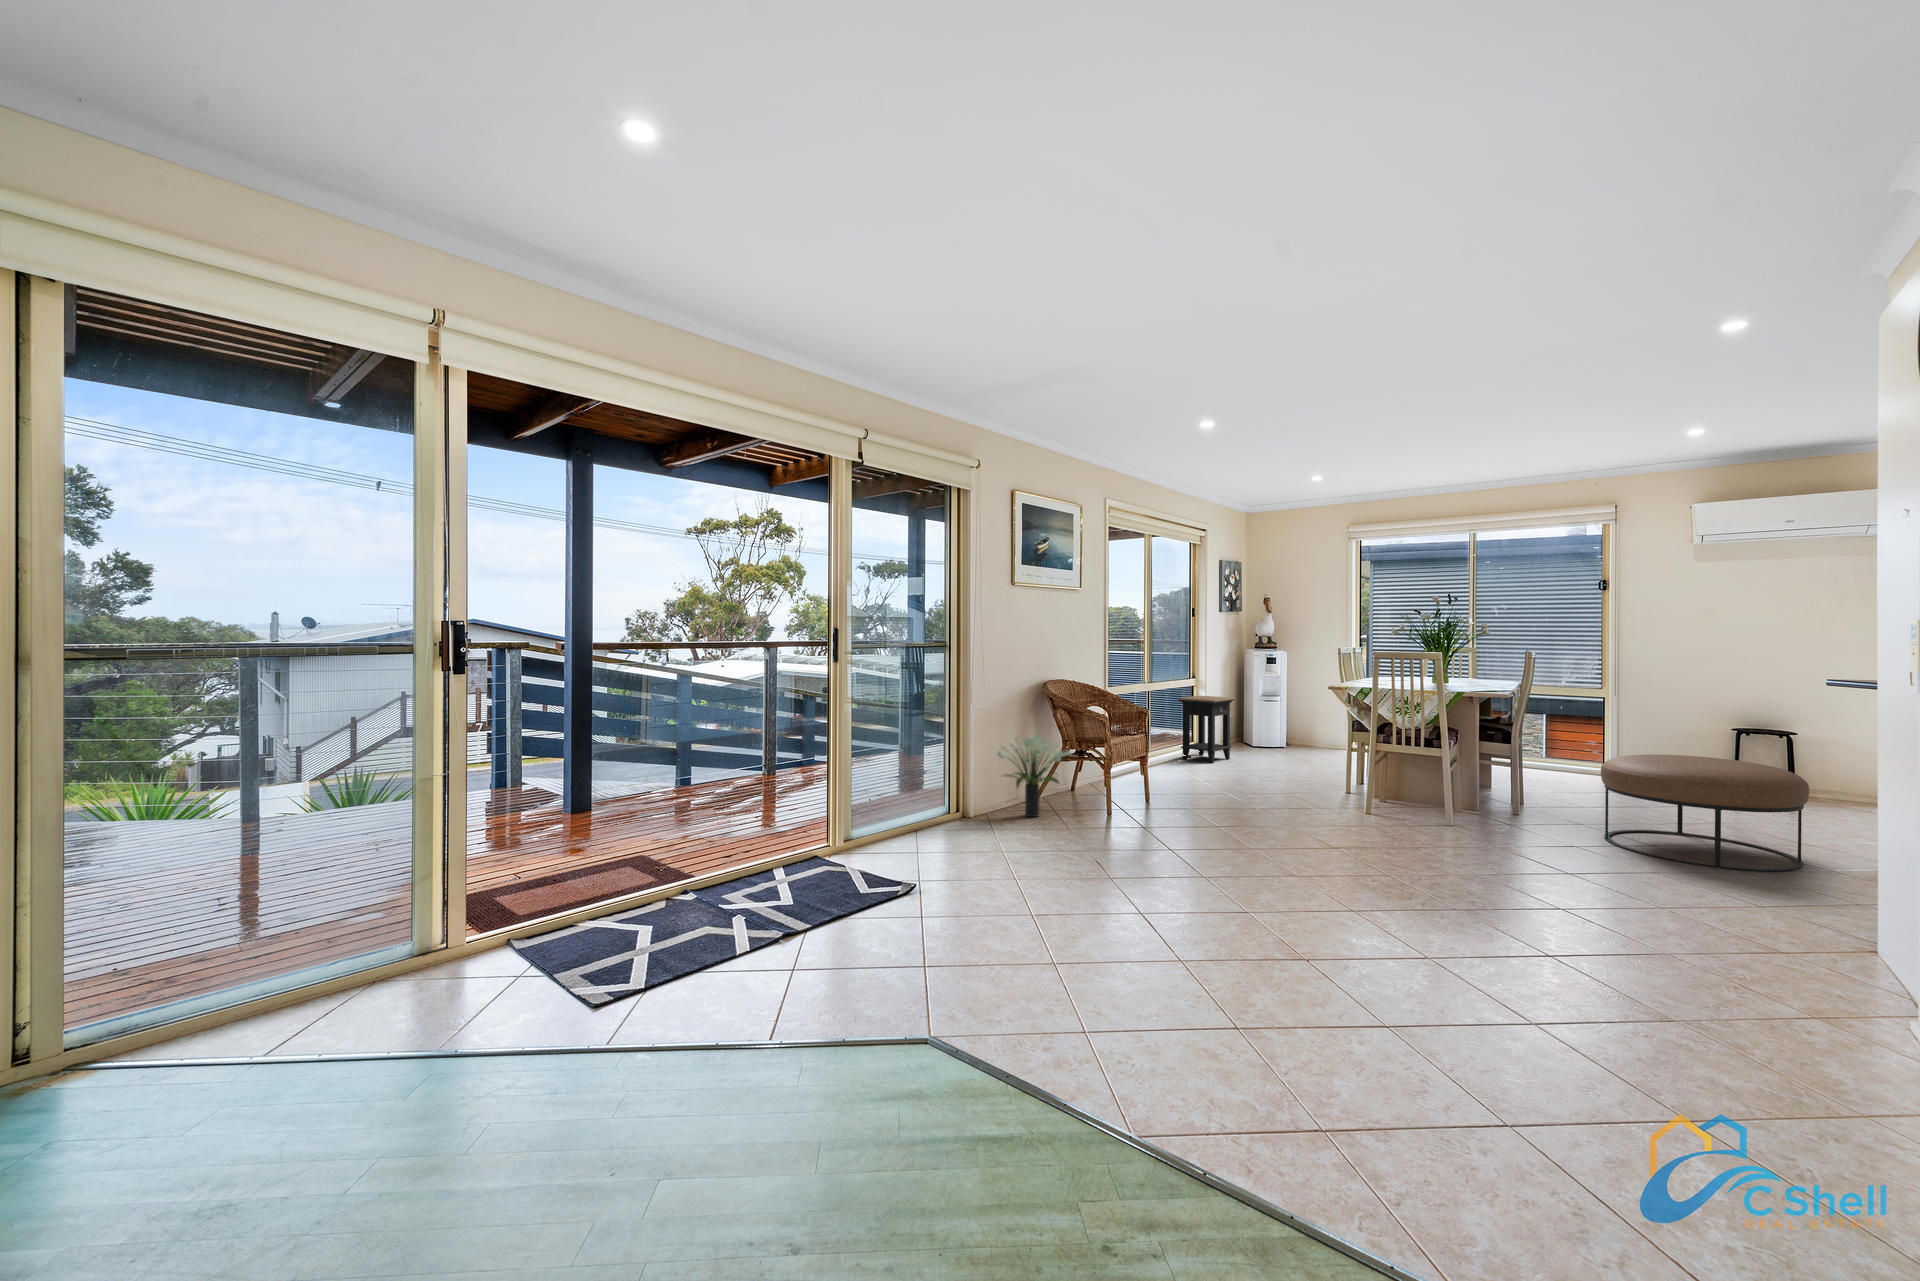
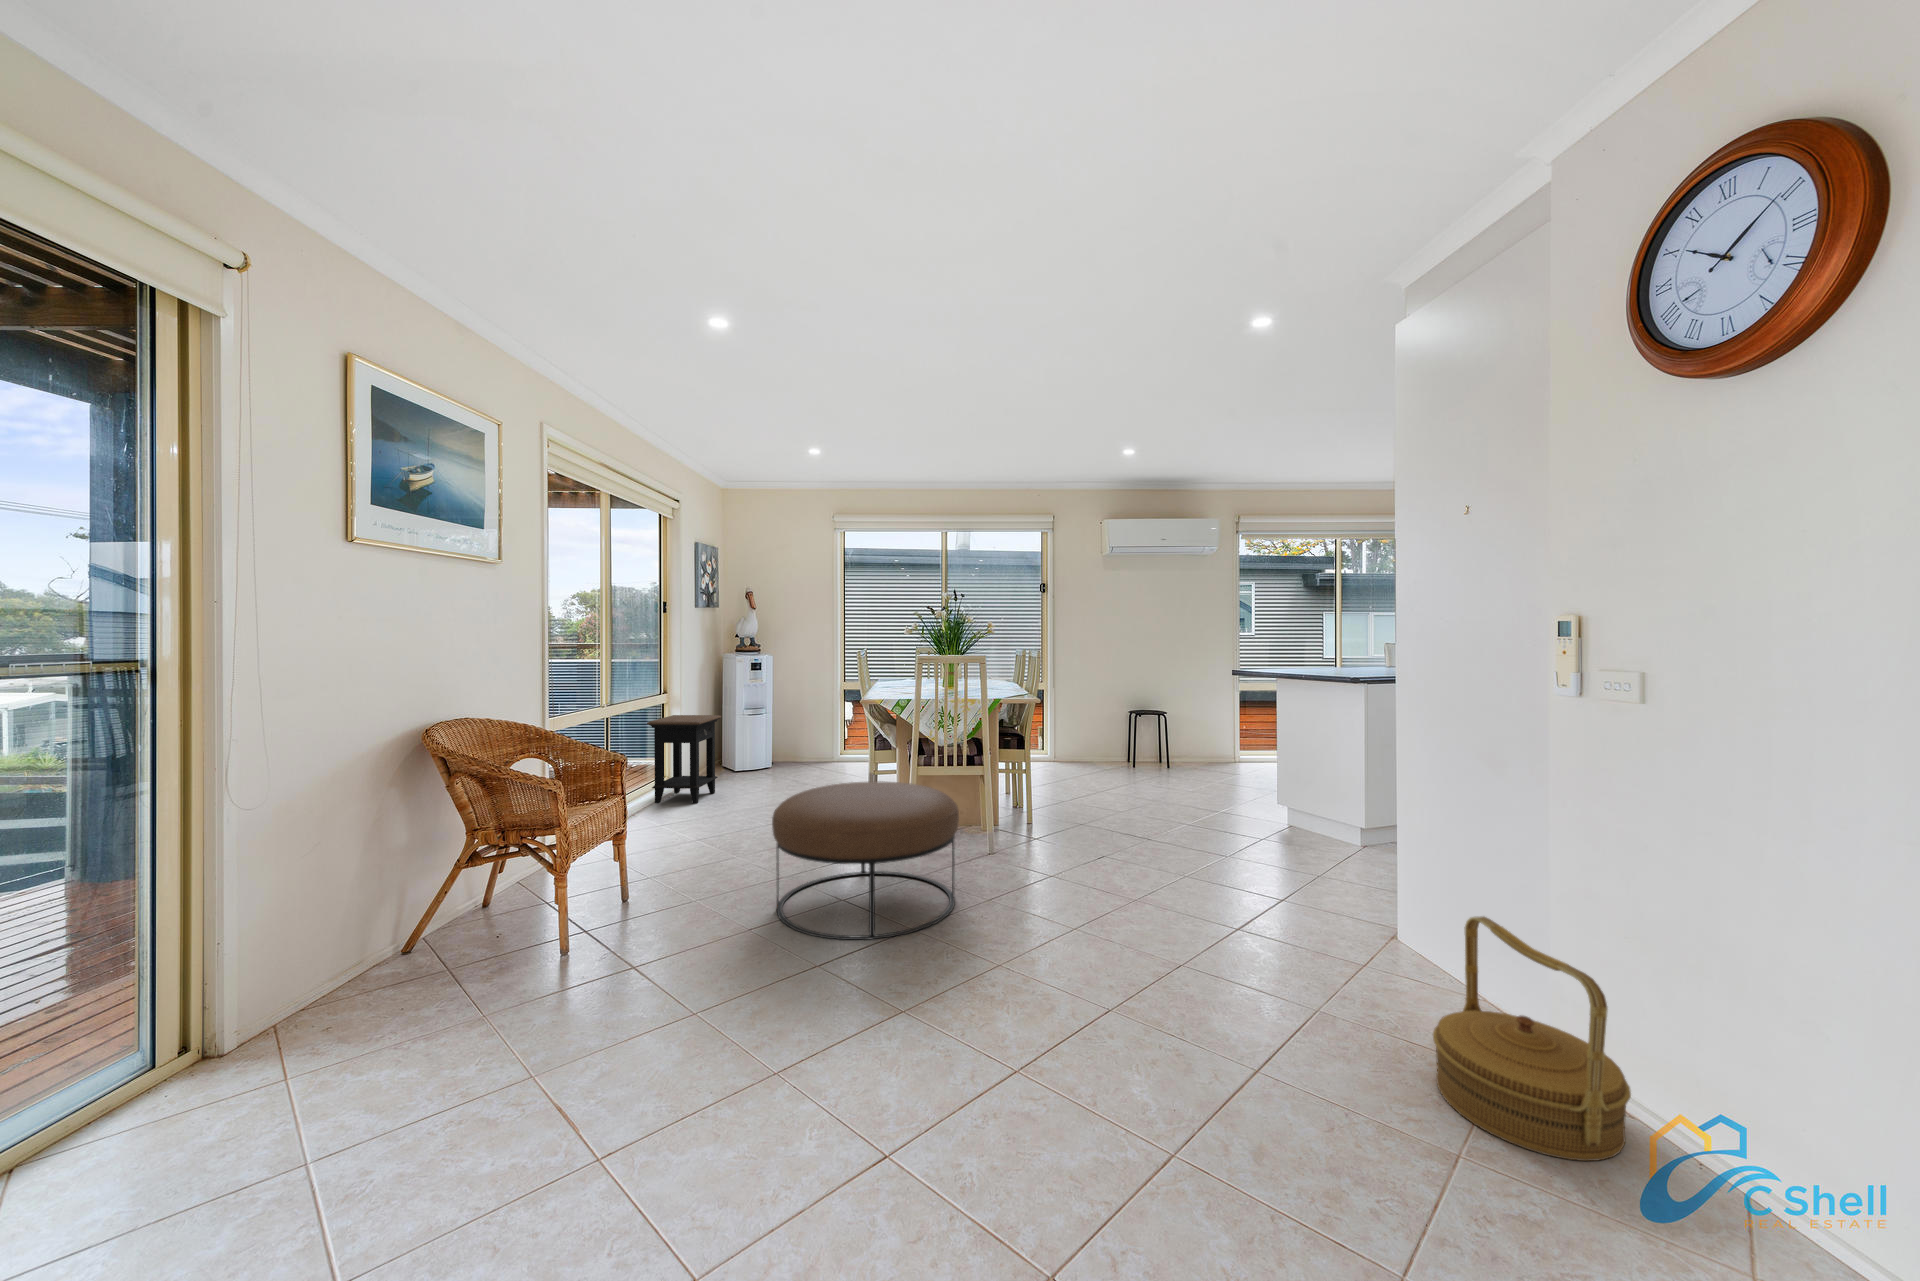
potted plant: present [997,735,1071,817] -> none [300,840,492,1013]
ottoman: present [1601,754,1809,872] -> present [772,781,959,940]
woven basket: none [1669,867,1849,1043] -> present [1433,916,1631,1161]

